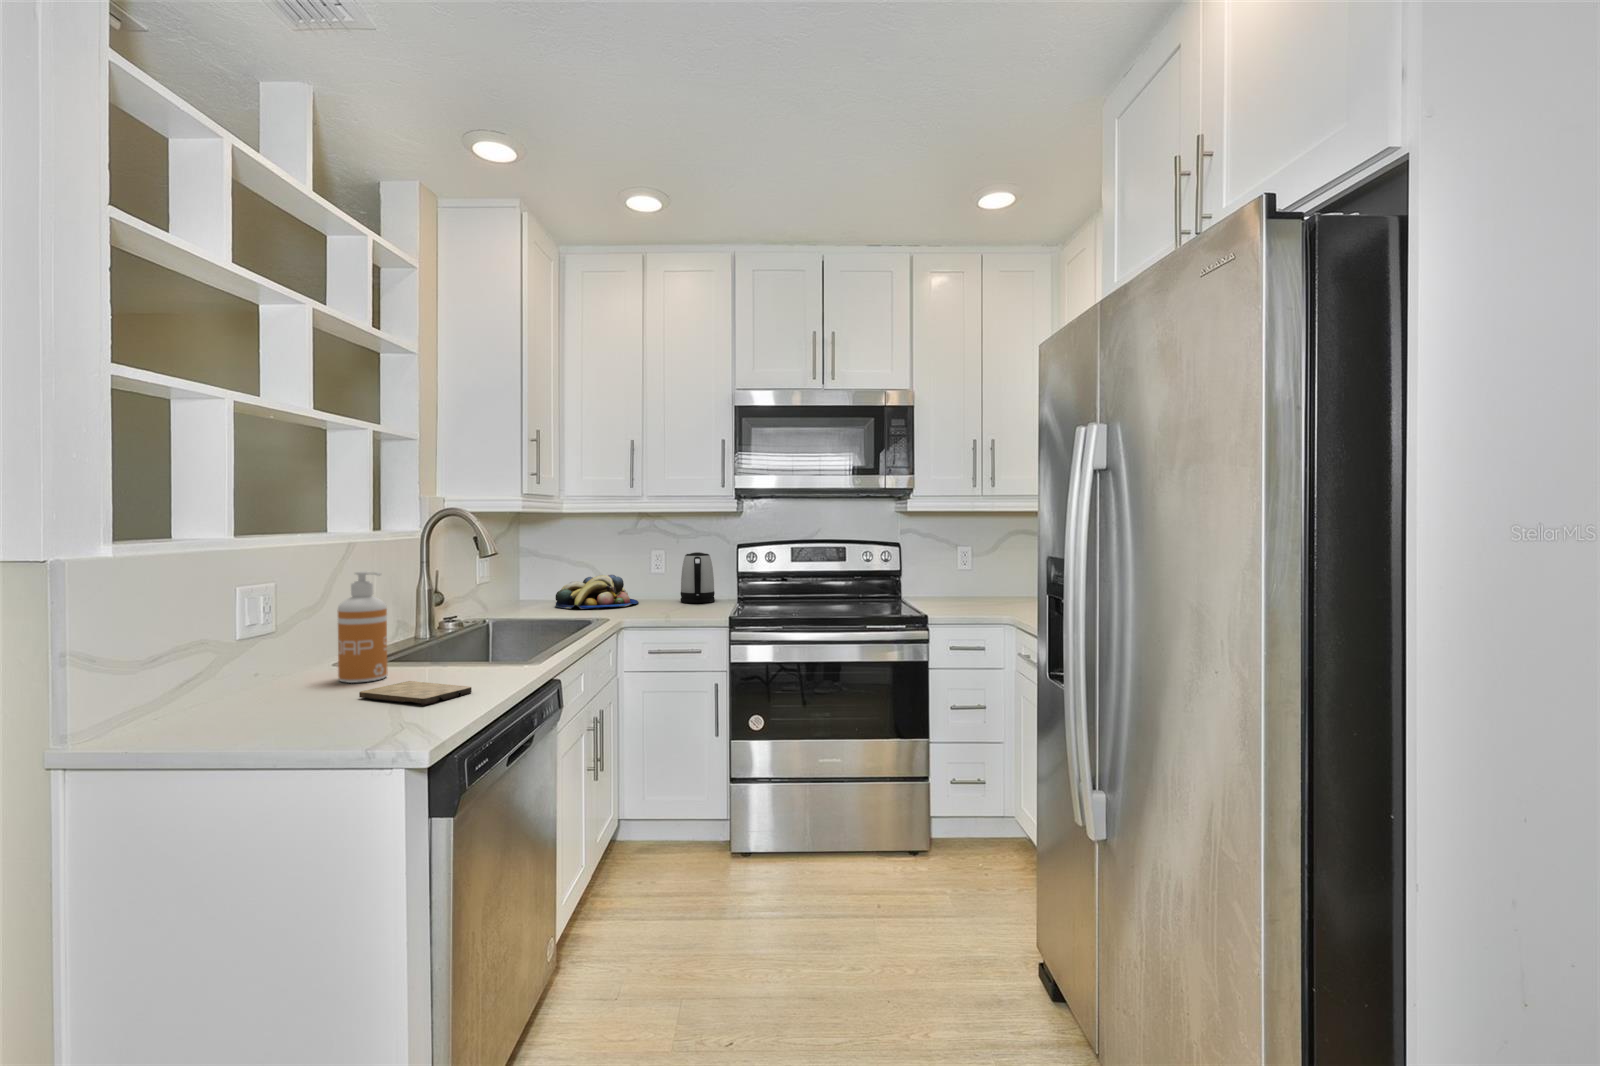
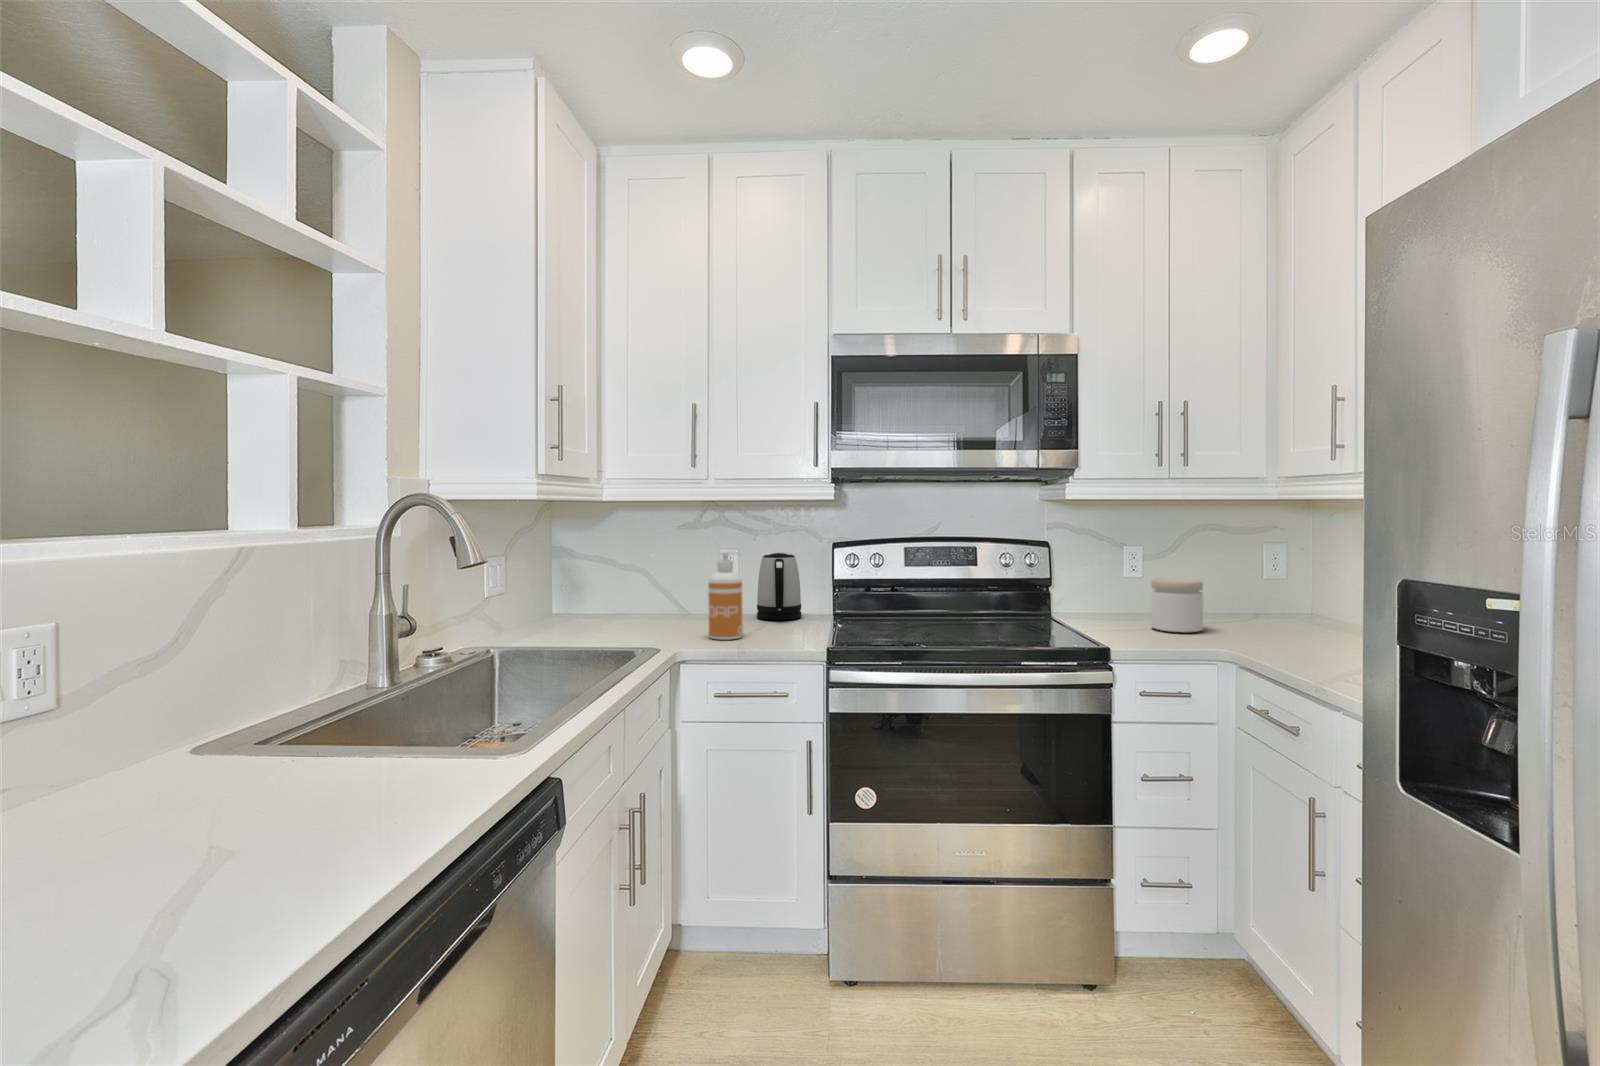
jar: none [967,570,1001,608] -> present [1151,578,1203,633]
soap dispenser: present [338,571,388,683] -> present [708,552,743,640]
fruit bowl: present [555,575,638,609] -> none [594,581,703,629]
cutting board: present [359,681,472,705] -> none [101,824,338,924]

